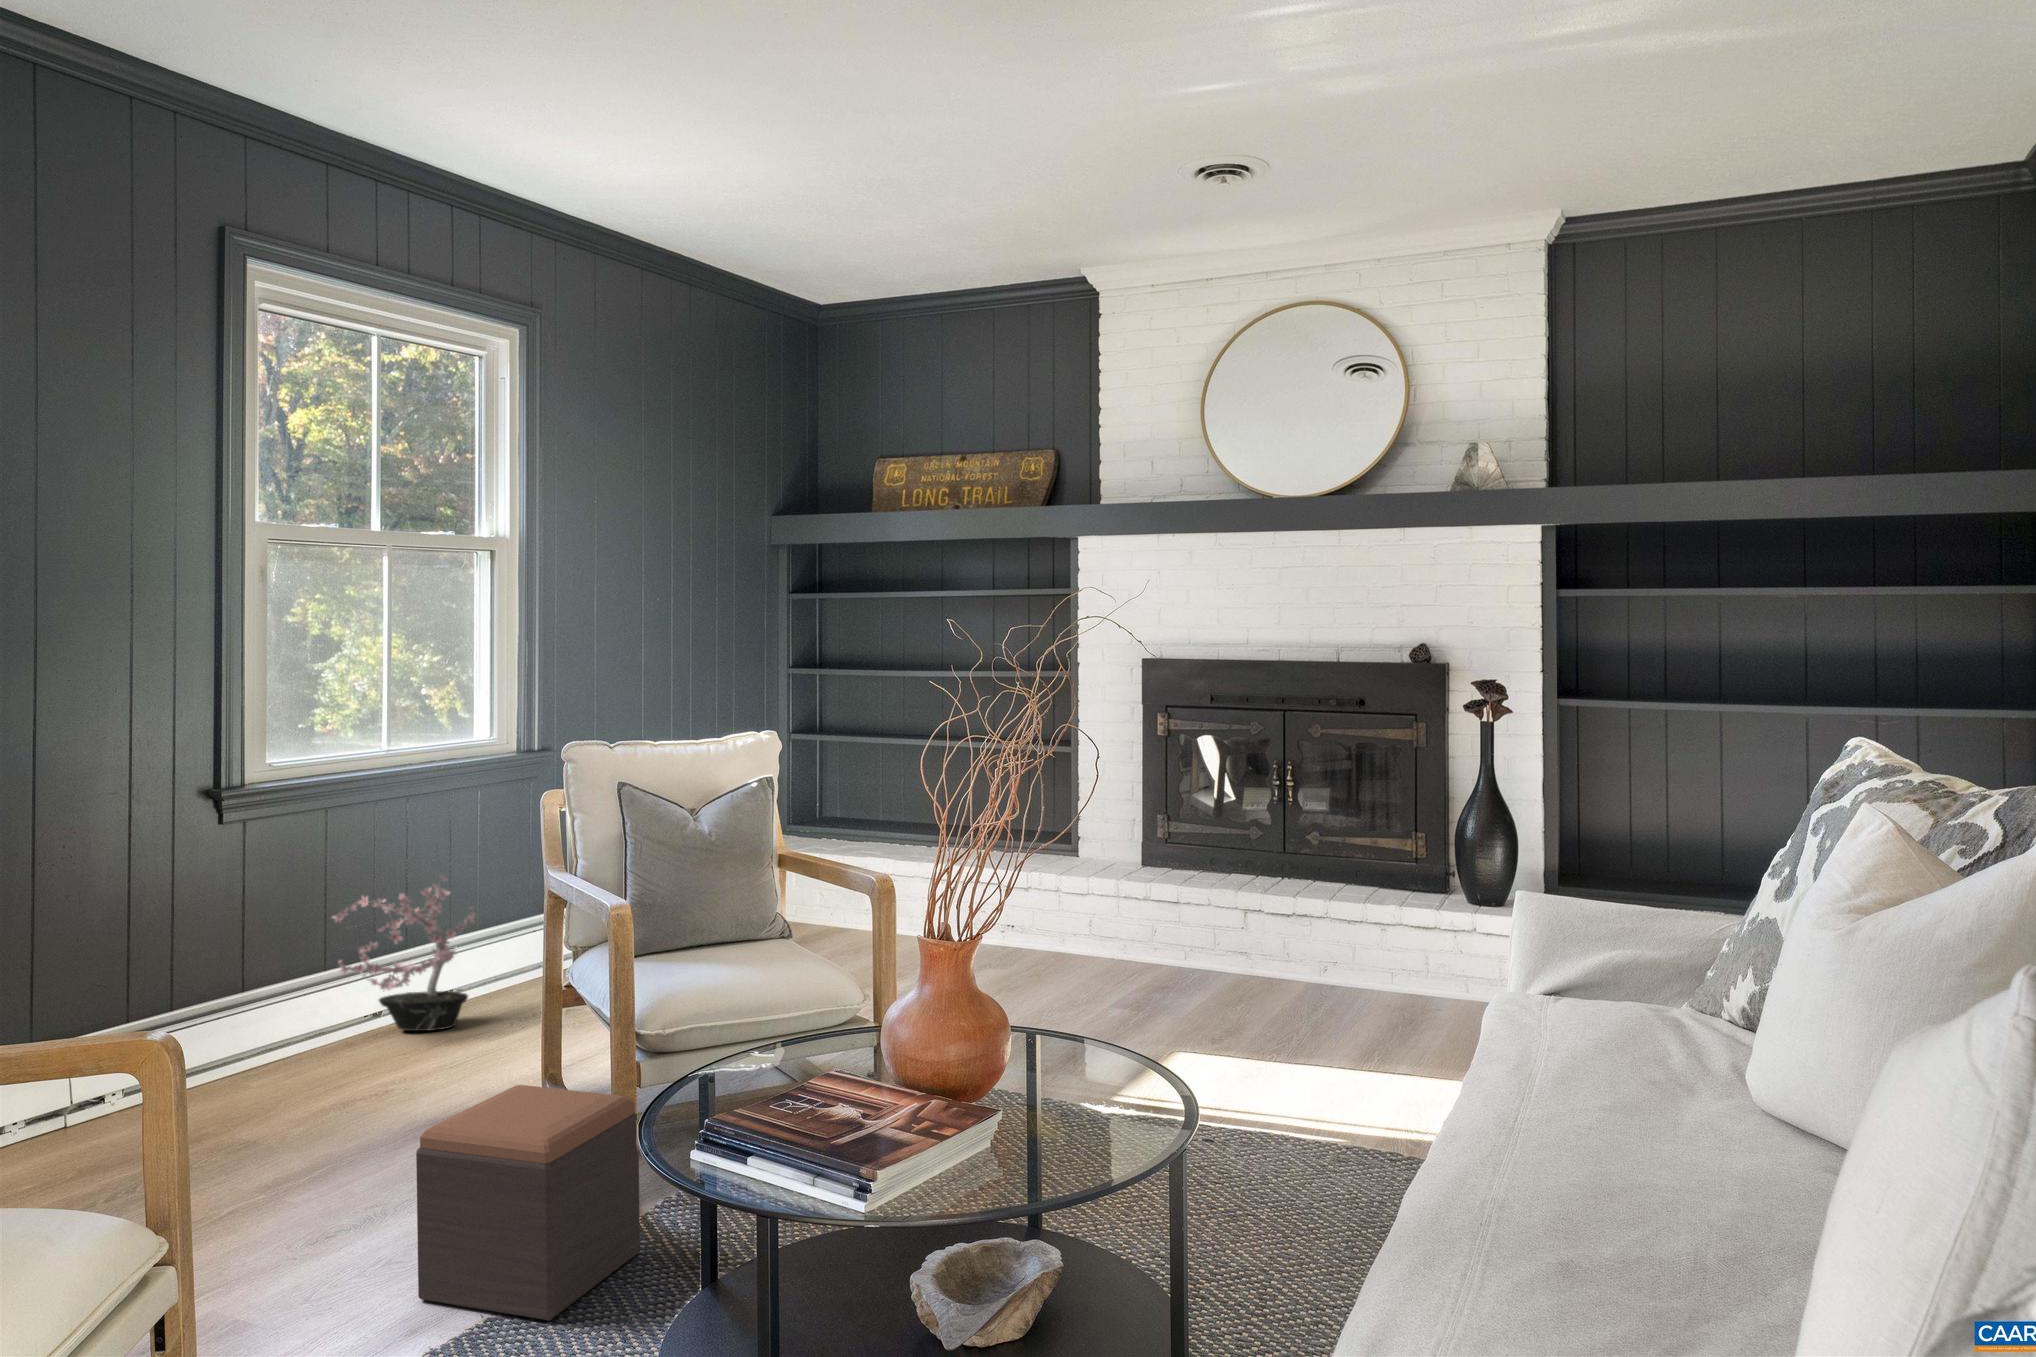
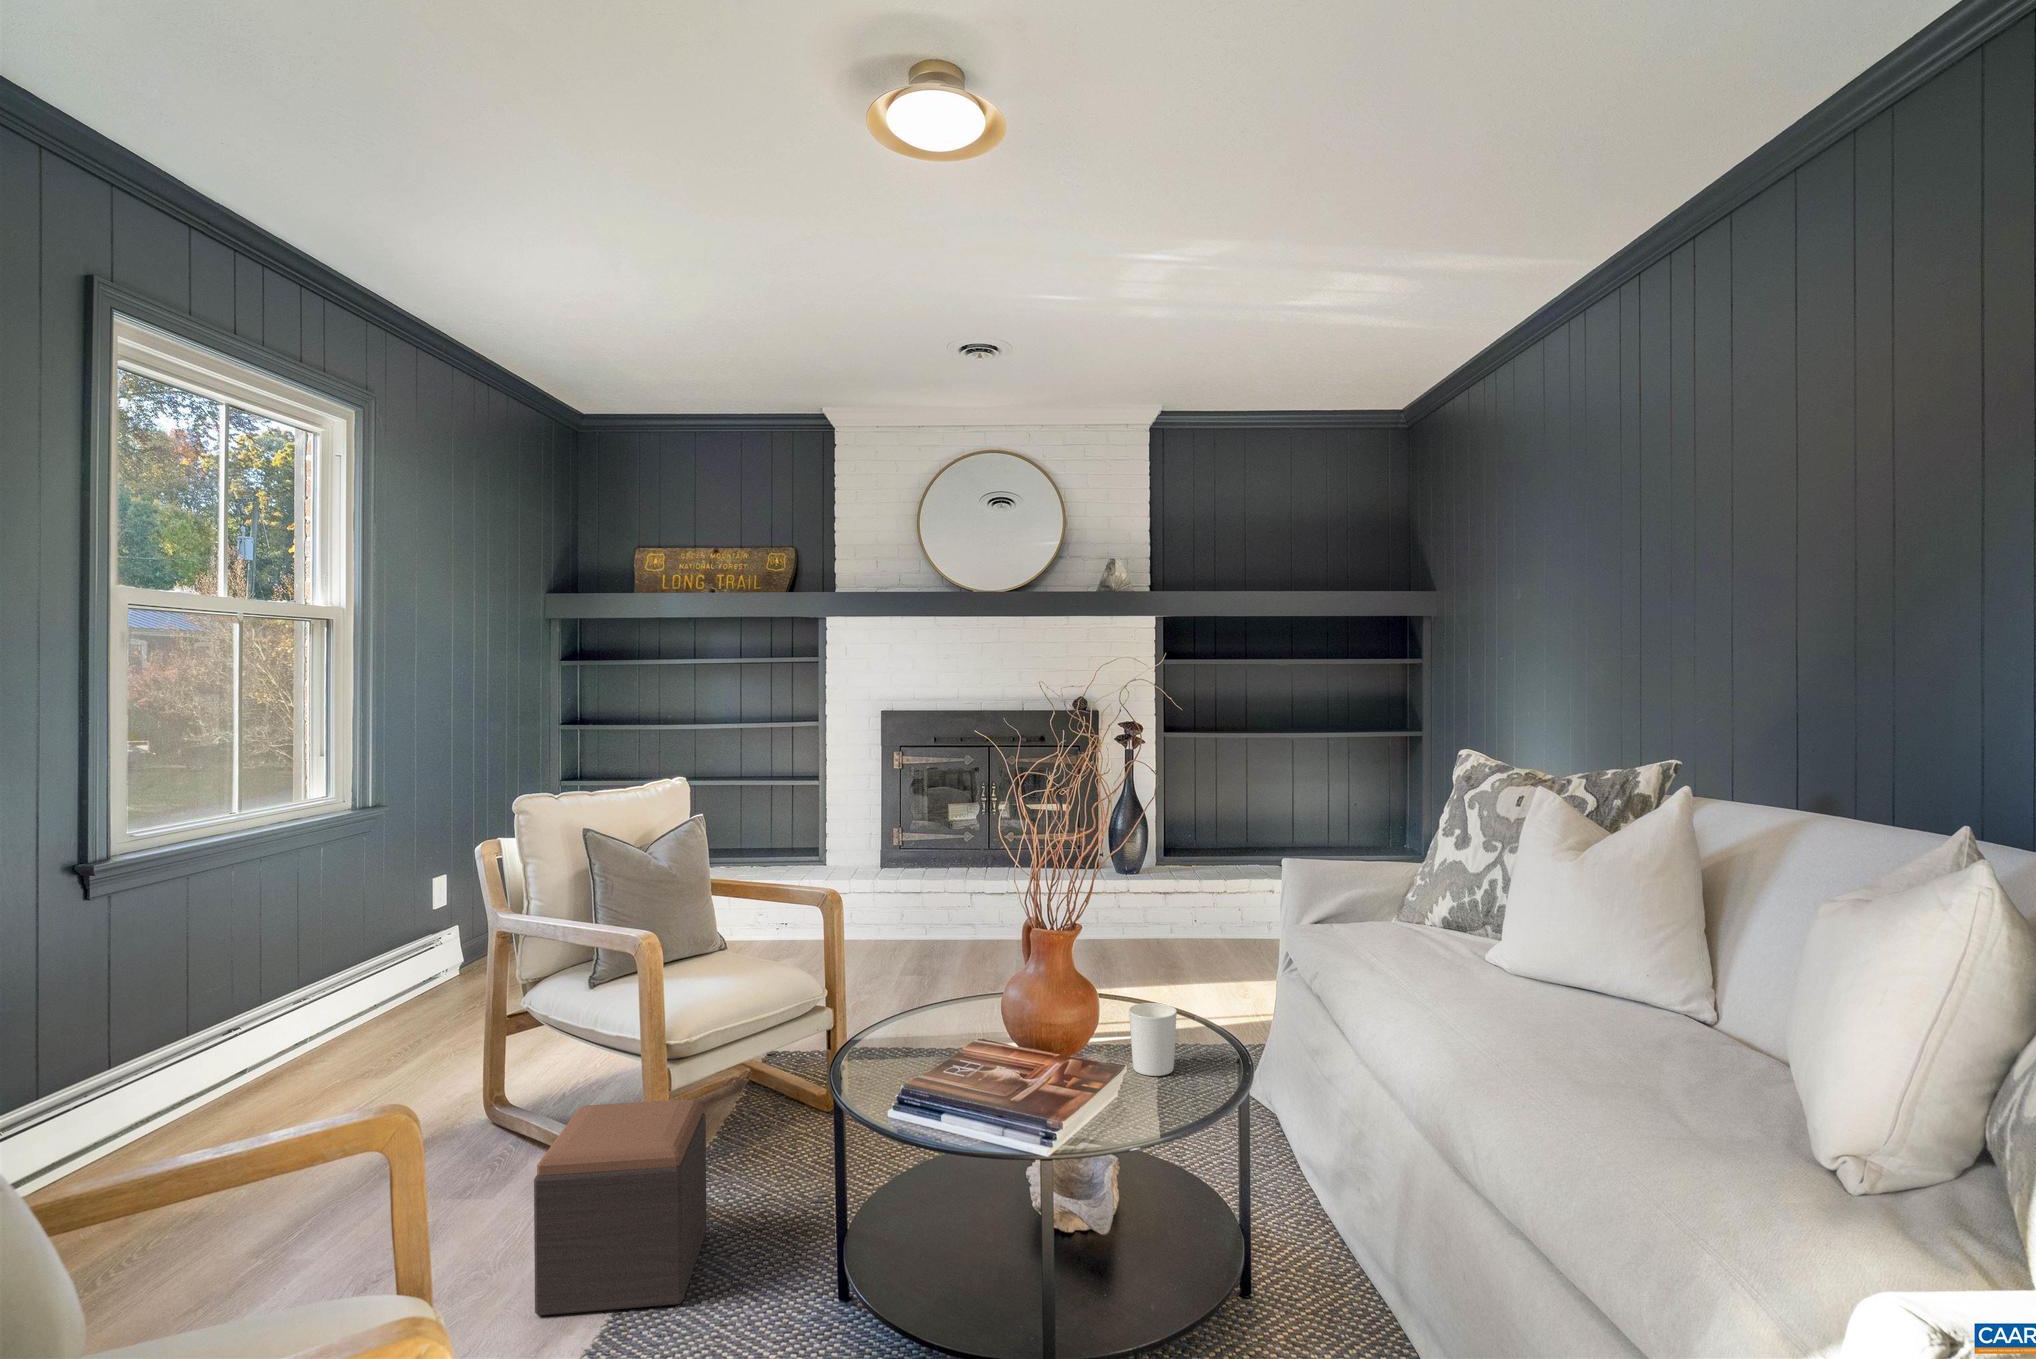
potted plant: present [333,876,475,1031] -> none [190,924,350,1083]
candle holder: none [1051,1050,1118,1151] -> present [1129,1003,1177,1076]

